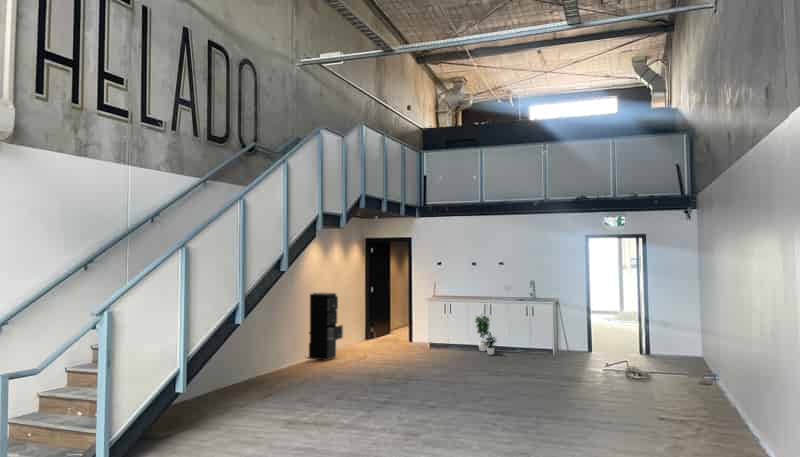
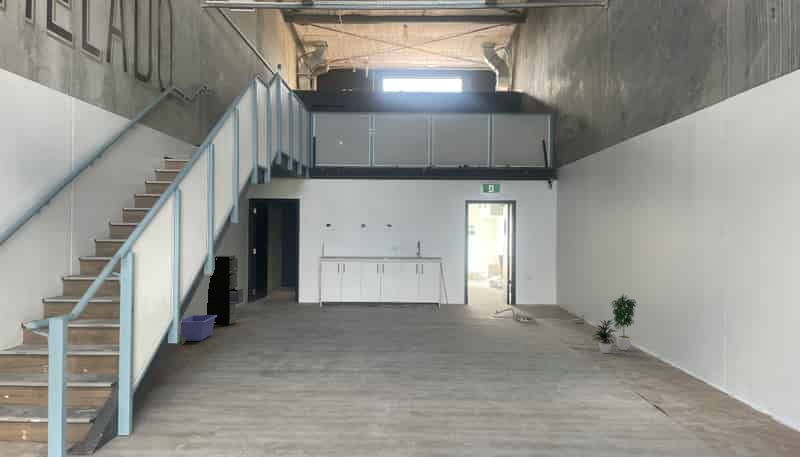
potted plant: present [475,316,496,355] -> present [594,295,636,353]
storage bin: none [264,351,305,377] -> present [180,315,217,341]

